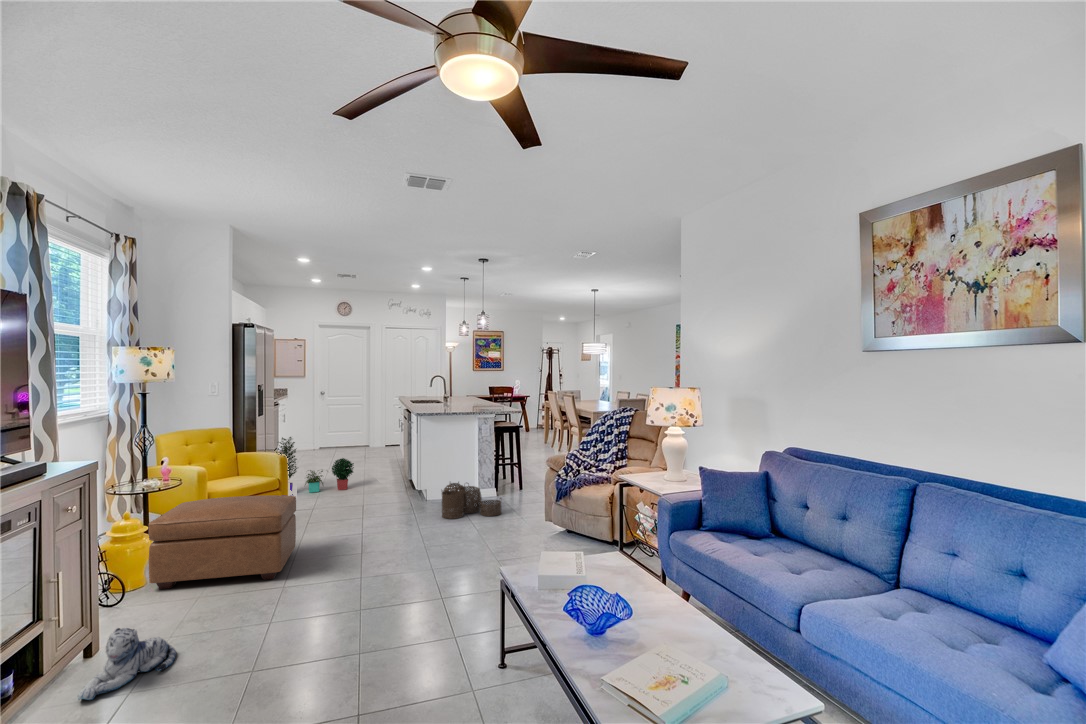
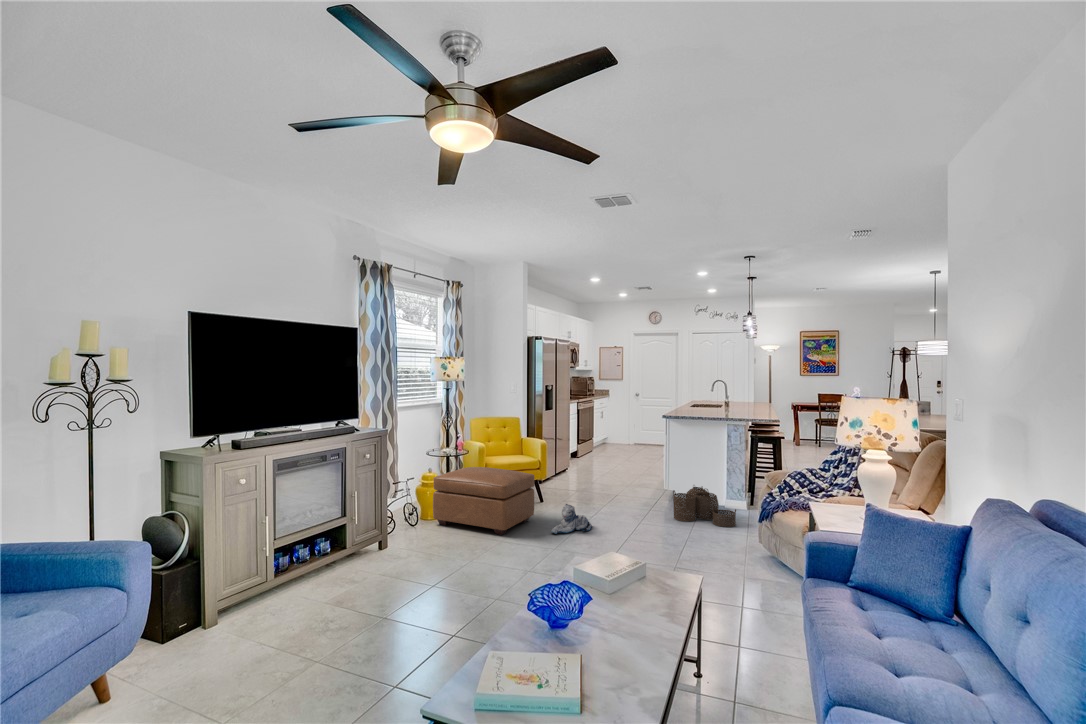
potted plant: present [276,437,354,493] -> none [566,428,629,479]
plush toy: present [78,628,176,700] -> present [551,504,592,534]

